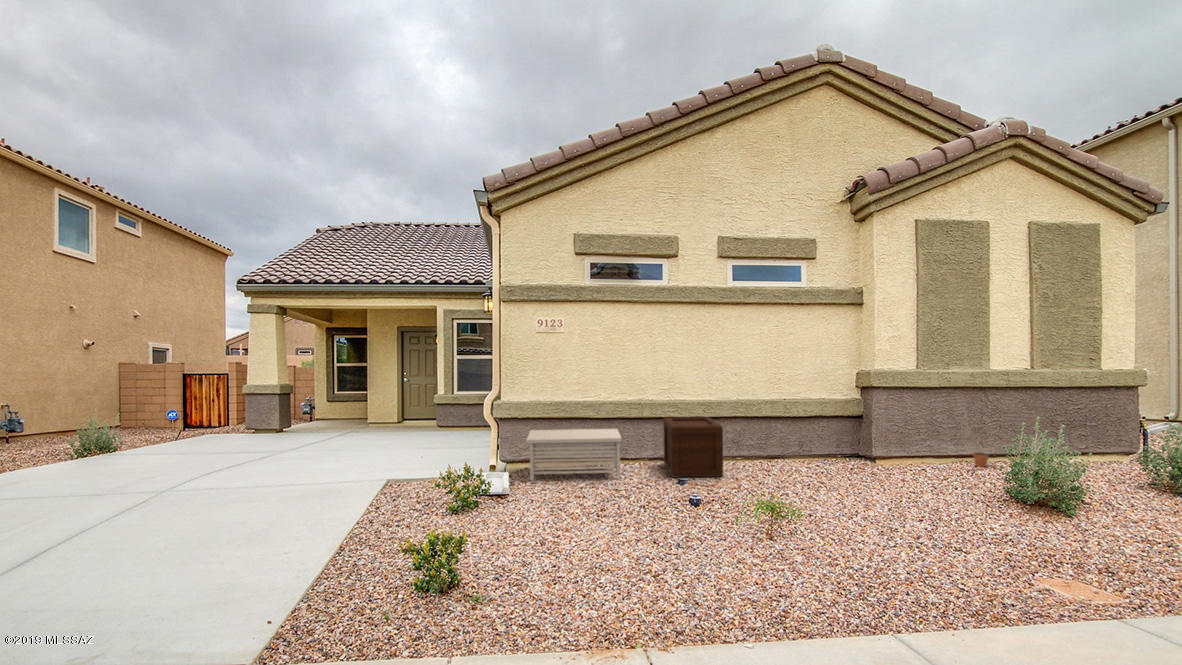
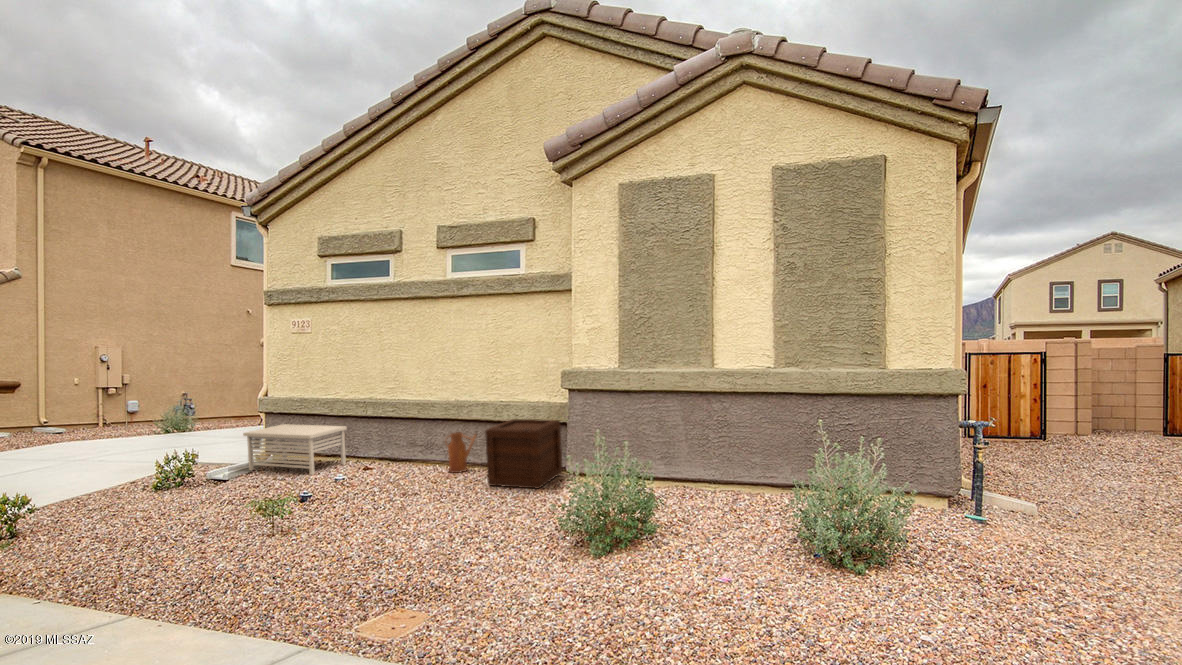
wooden crate: present [663,417,723,477] -> present [485,419,563,489]
watering can: none [739,429,774,467] -> present [447,432,477,473]
potted plant: present [967,429,988,467] -> none [676,444,694,494]

